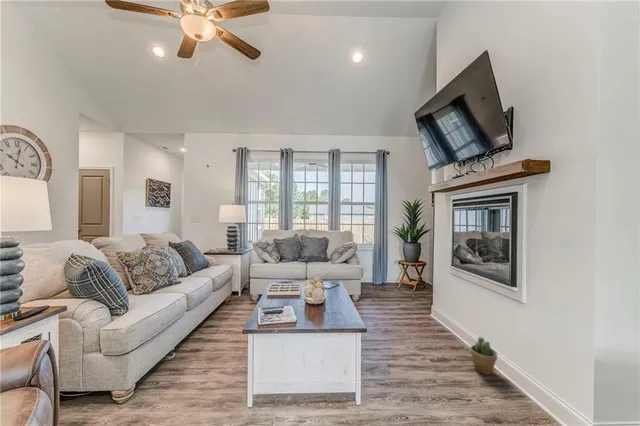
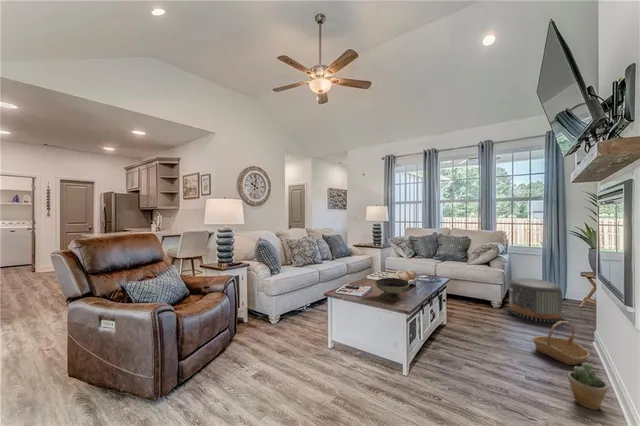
pouf: none [369,270,405,306] -> present [509,278,562,322]
decorative bowl: none [306,291,346,321] -> present [375,278,409,301]
basket: none [414,303,453,340] -> present [532,321,590,365]

